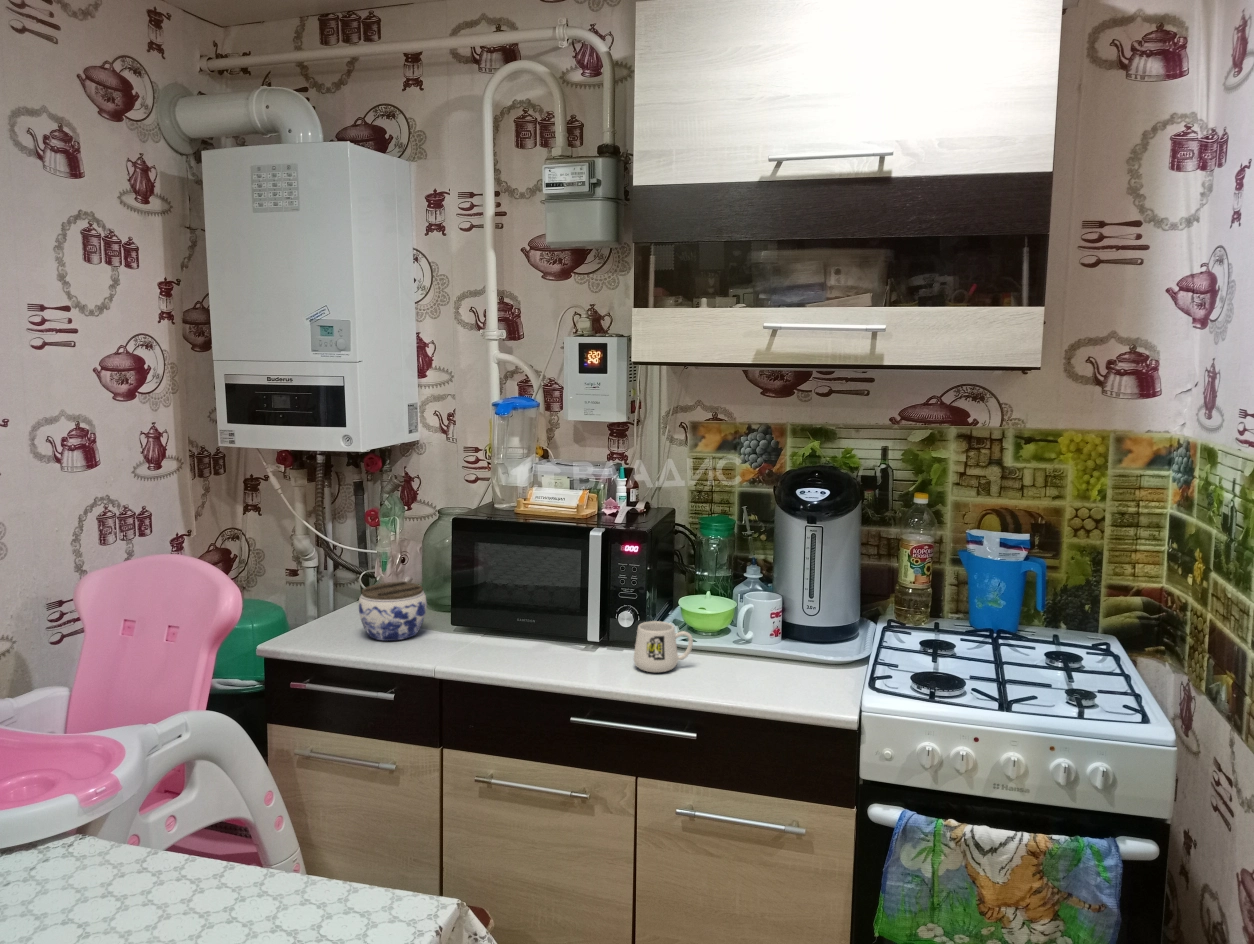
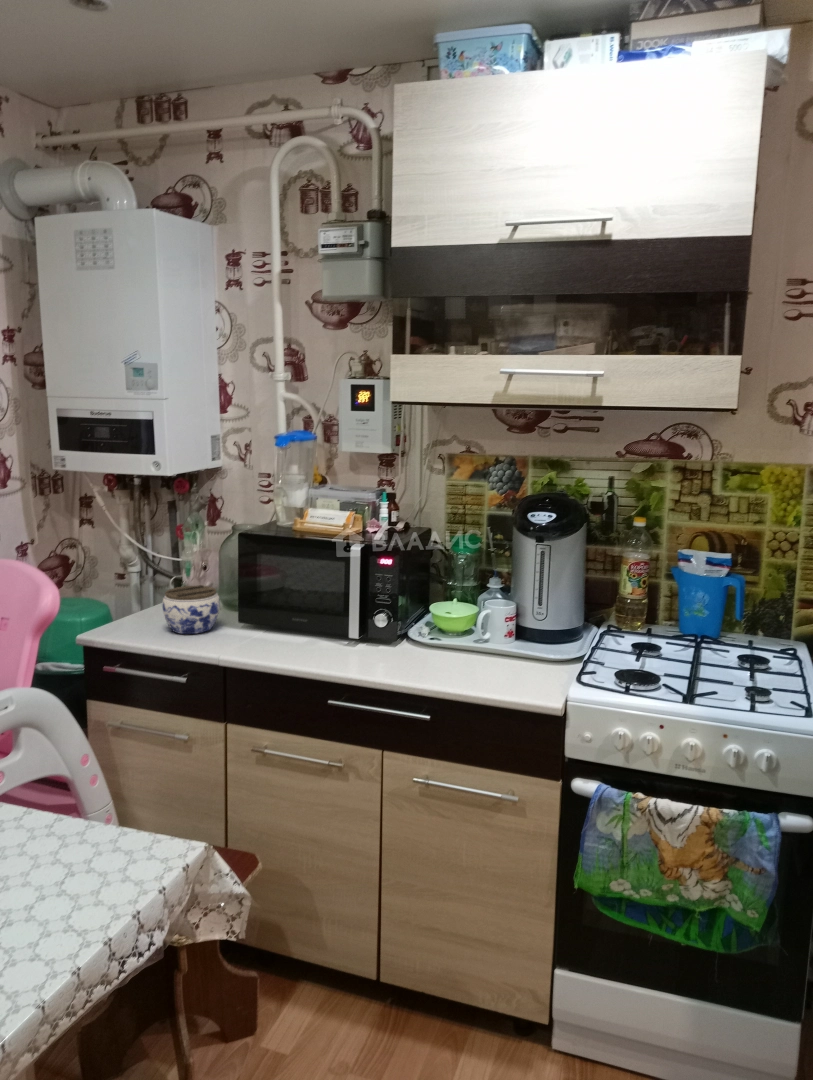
mug: present [634,621,693,672] -> none [386,622,436,665]

